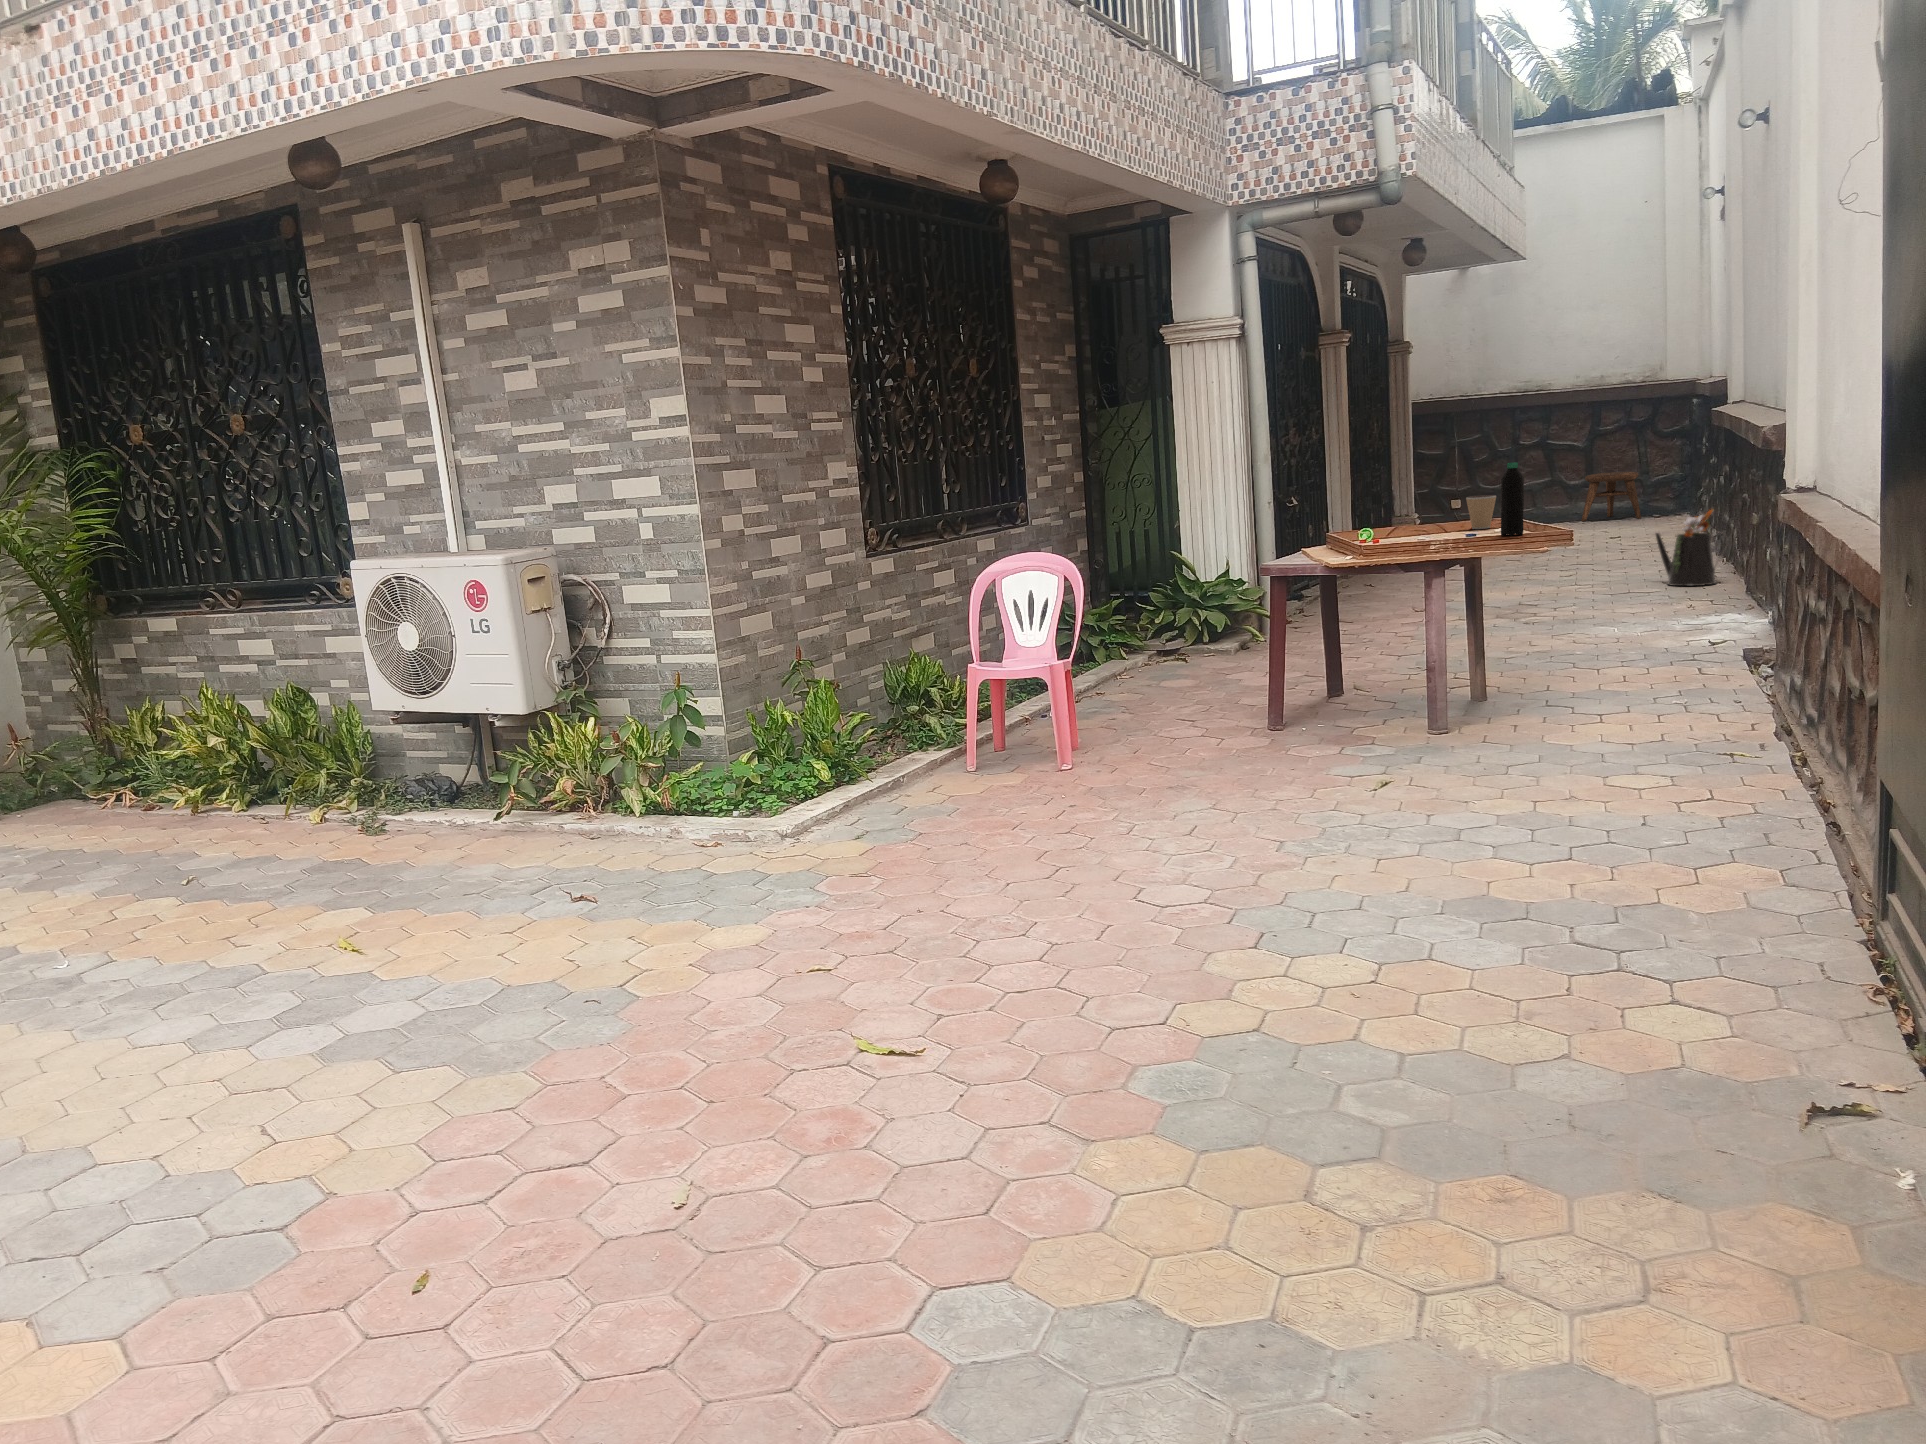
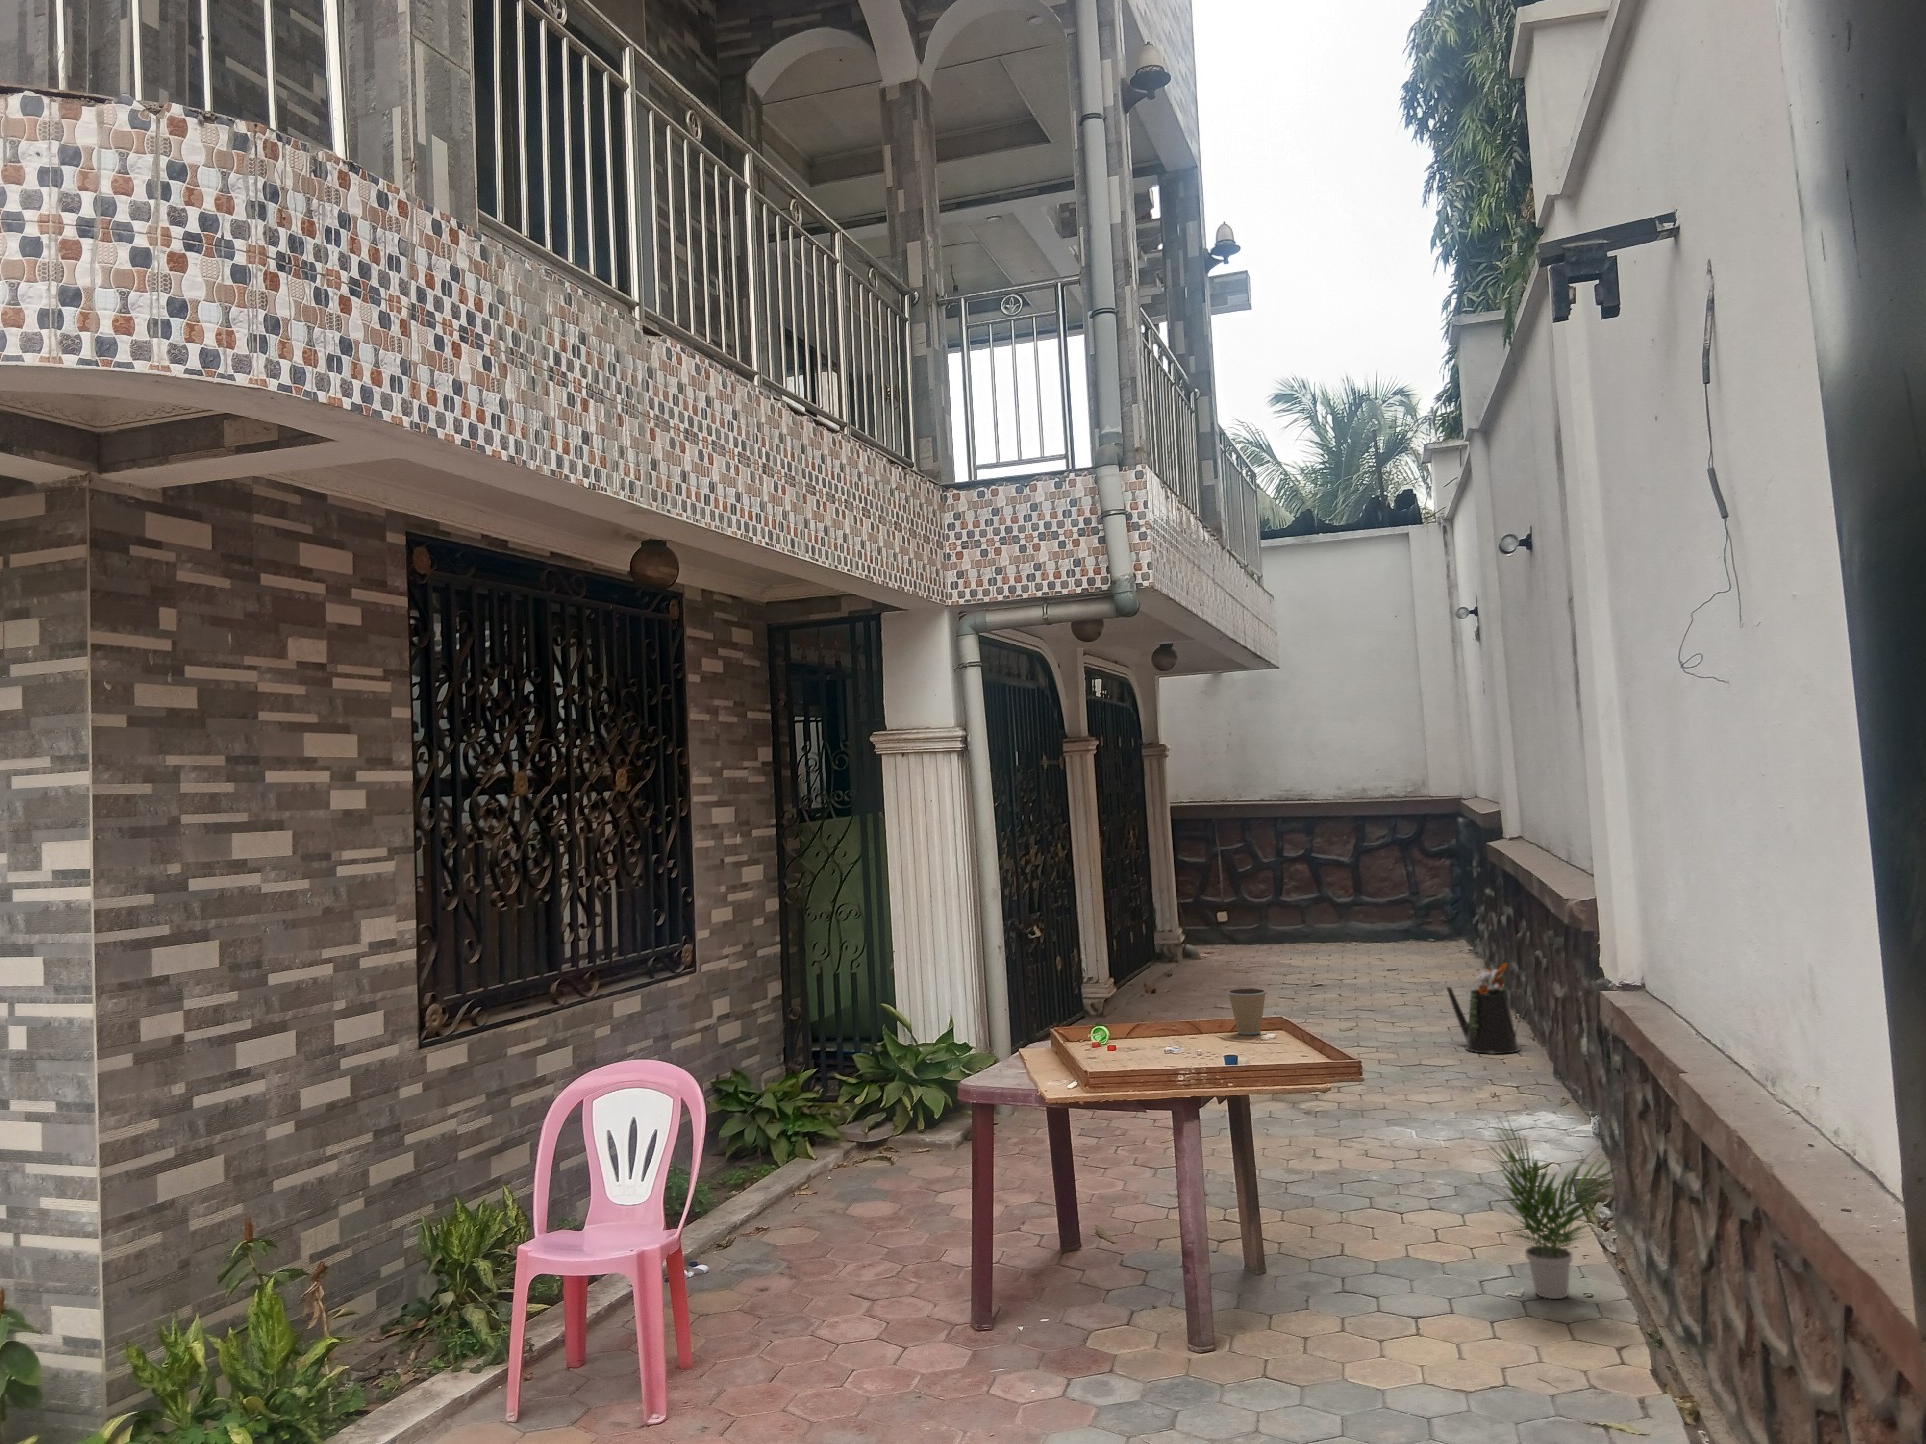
water bottle: present [1501,462,1524,536] -> none [1270,961,1302,1060]
stool: present [1581,472,1641,521] -> none [1361,891,1423,944]
potted plant: none [1640,585,1774,712] -> present [1473,1126,1616,1299]

